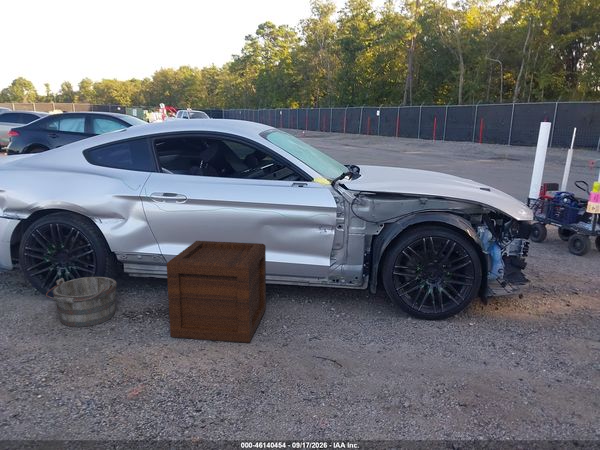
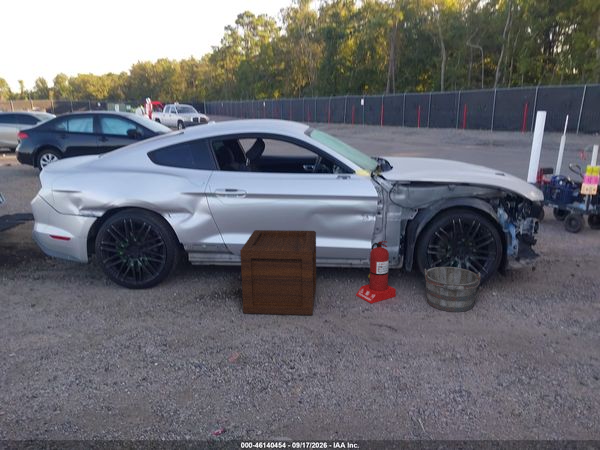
fire extinguisher: none [309,259,355,331] -> present [356,241,396,303]
bucket: present [46,277,117,327] -> present [424,267,481,312]

